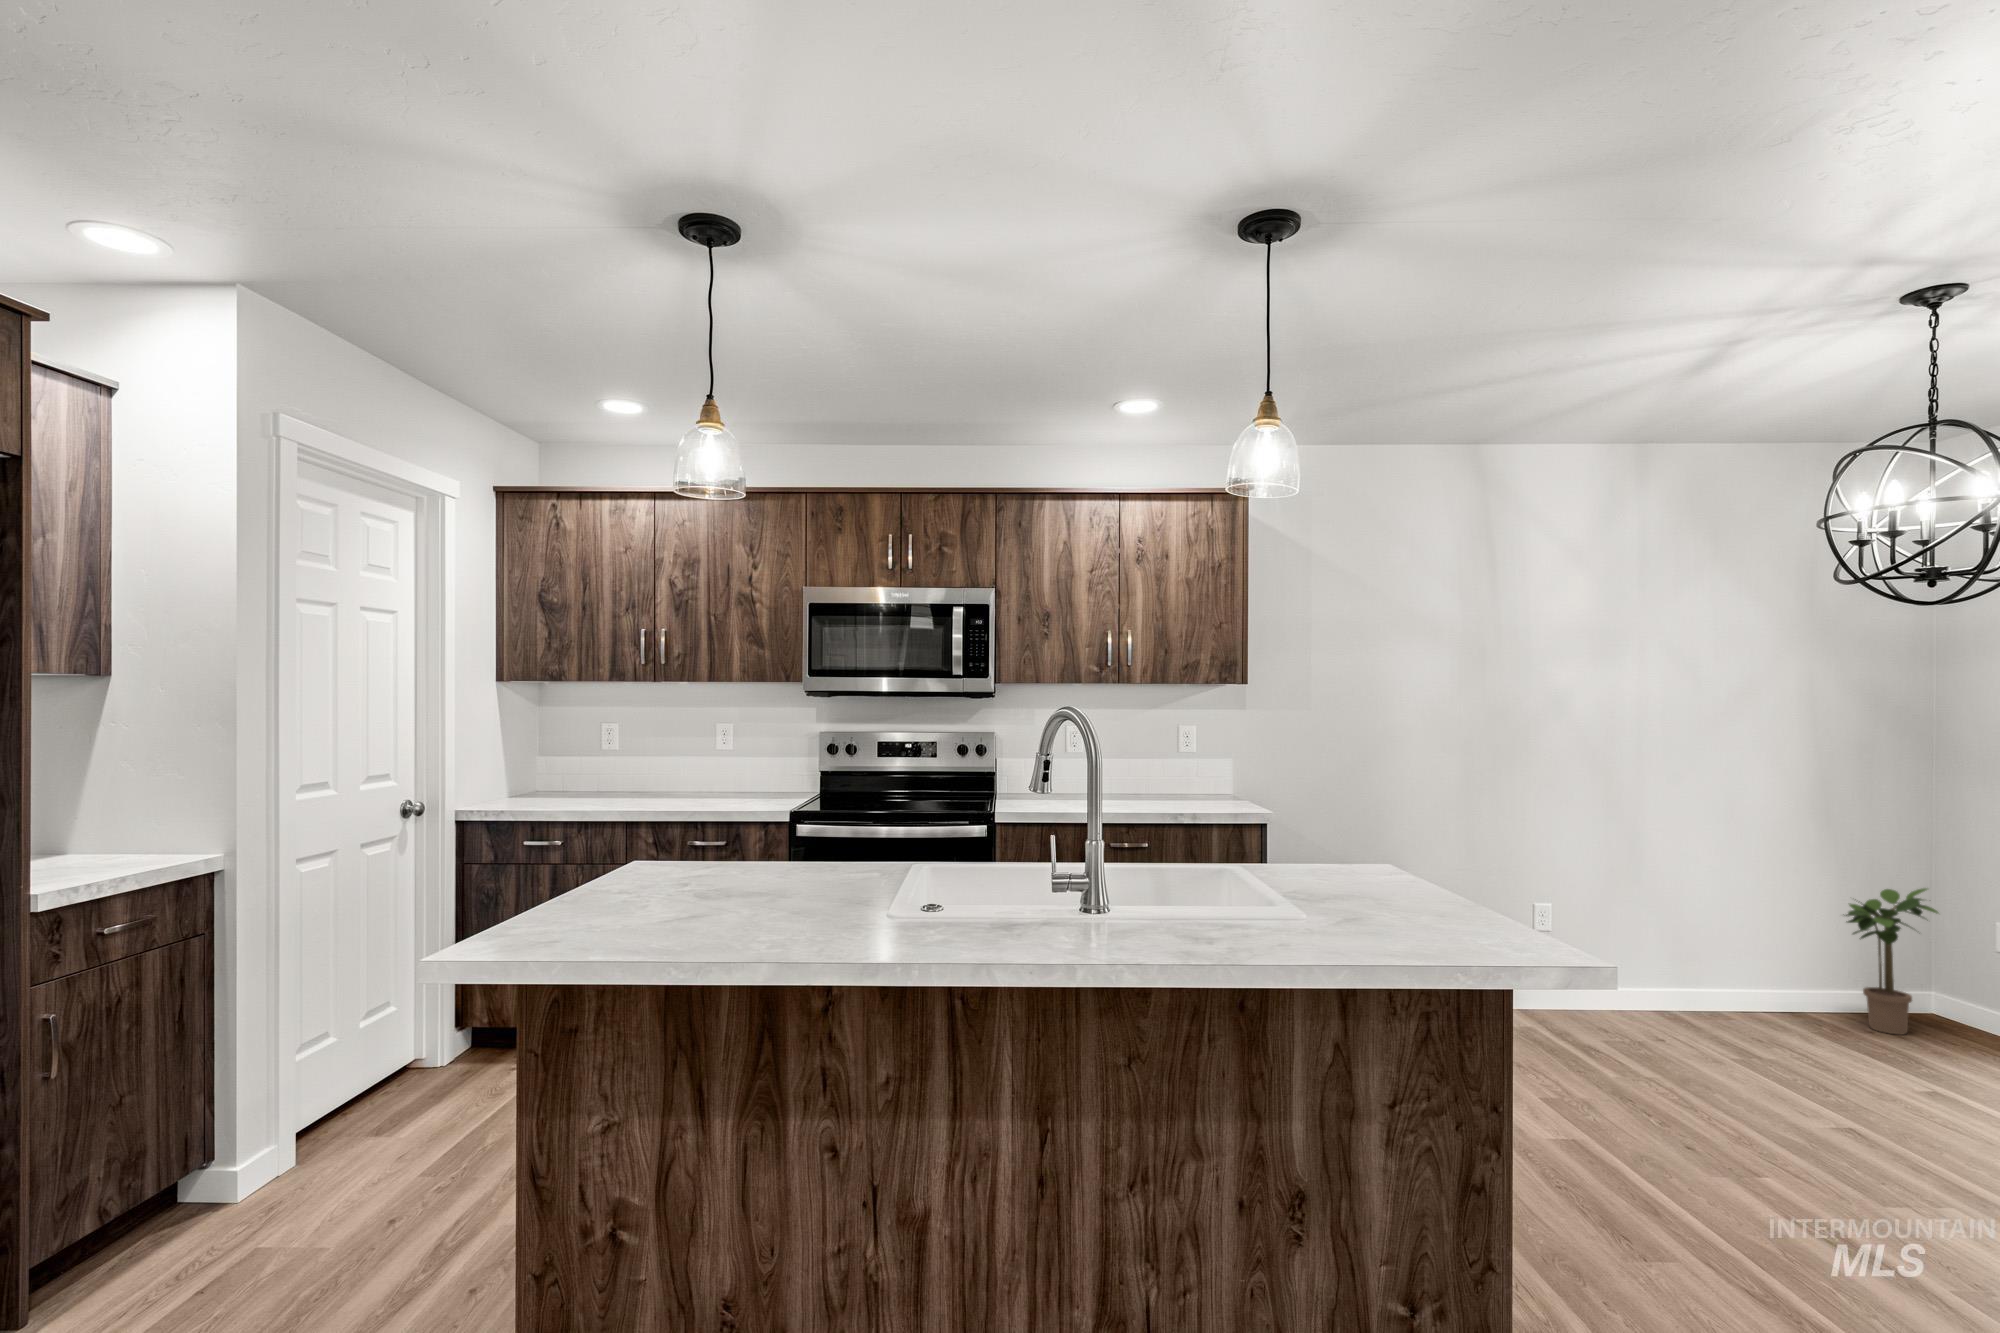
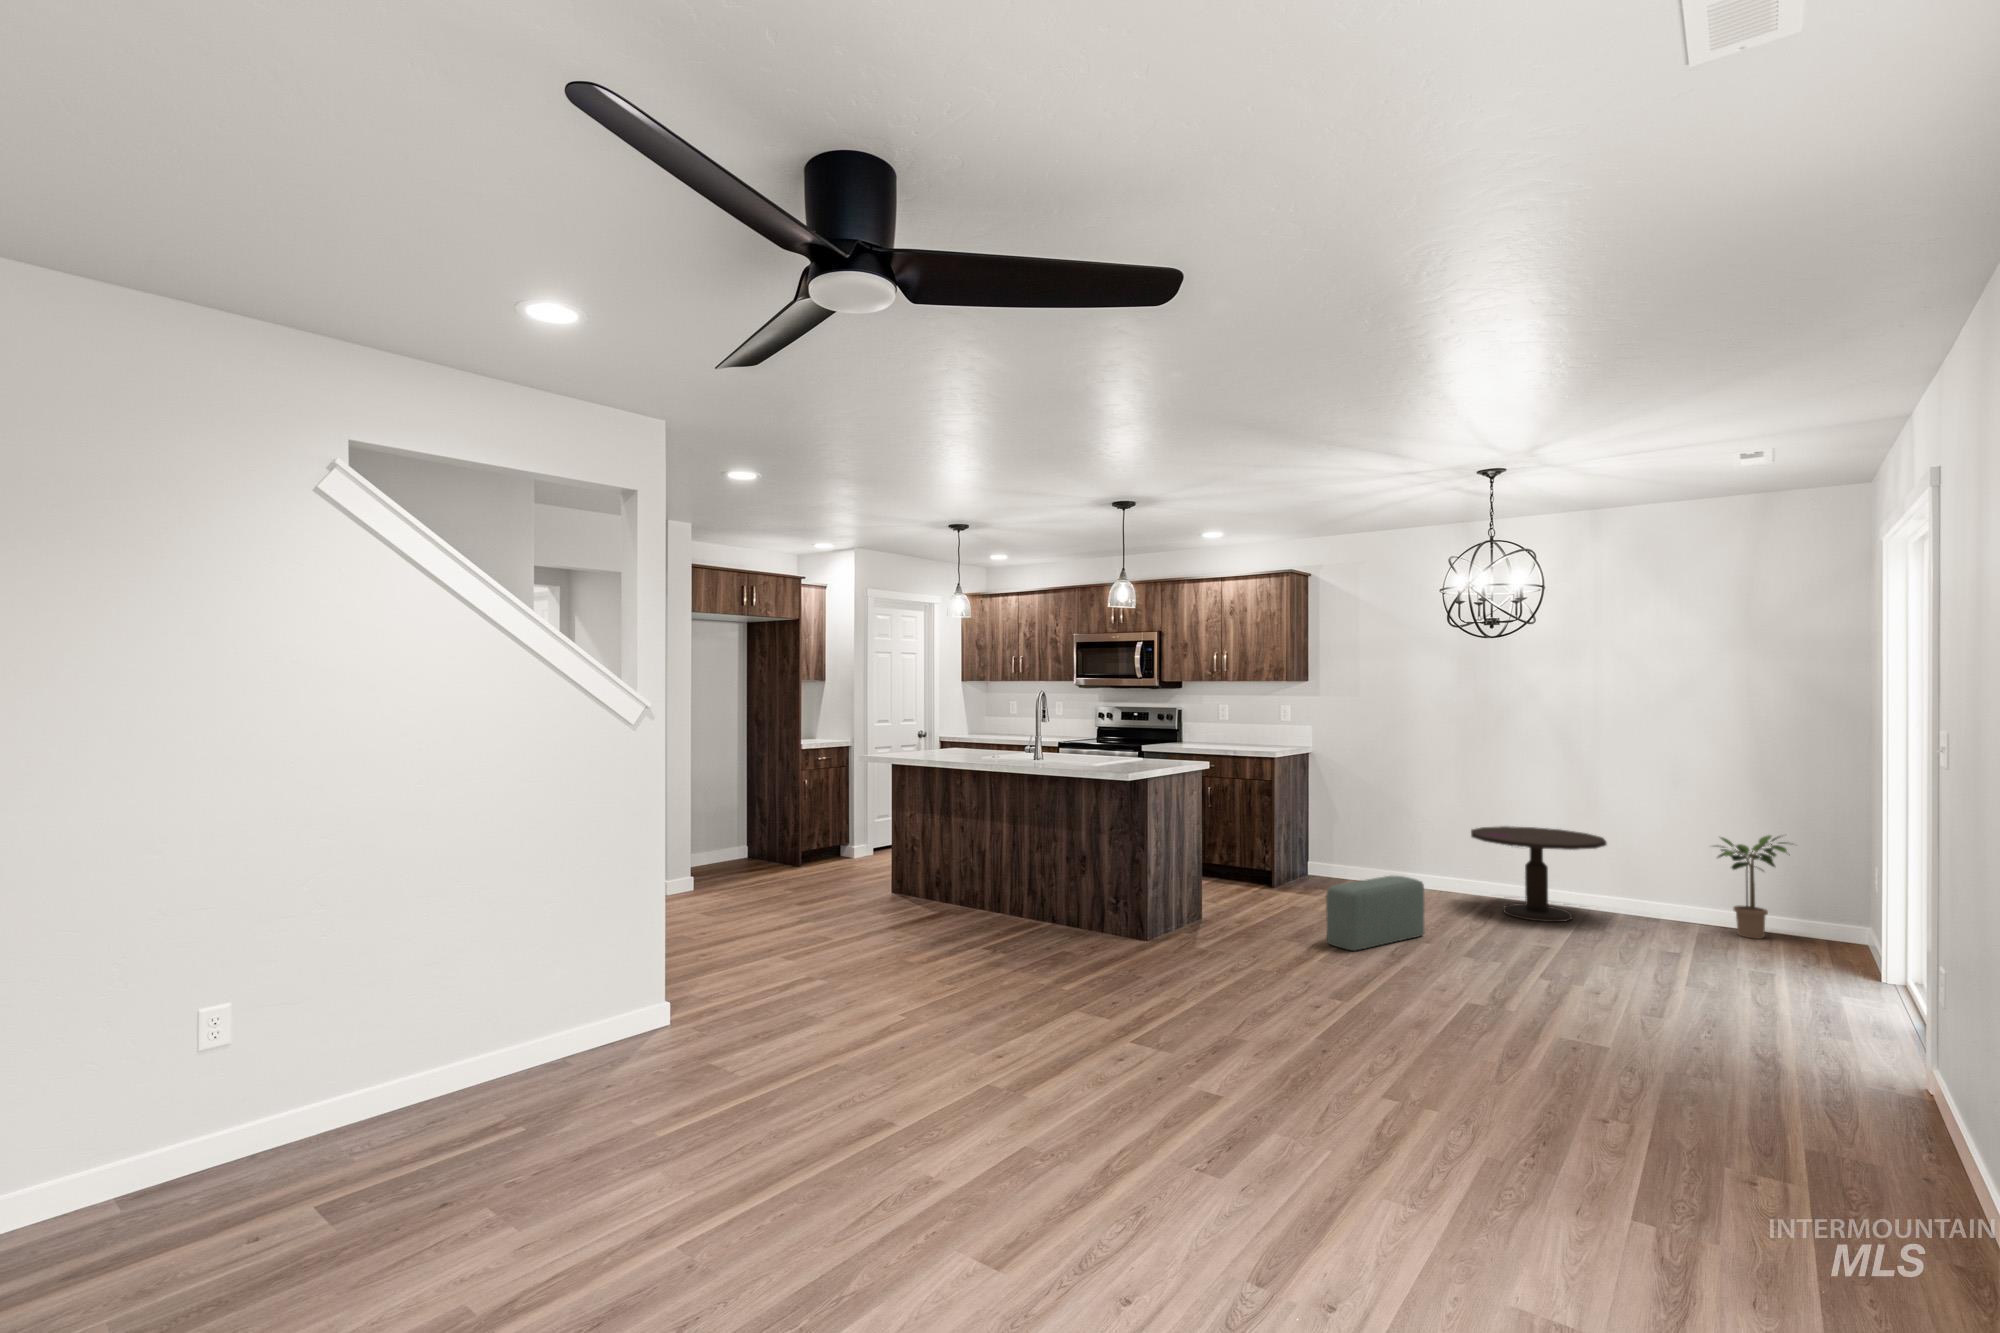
side table: none [1559,902,1780,1062] -> present [1471,826,1607,922]
pouf: none [1672,1050,1827,1264] -> present [1326,876,1424,950]

